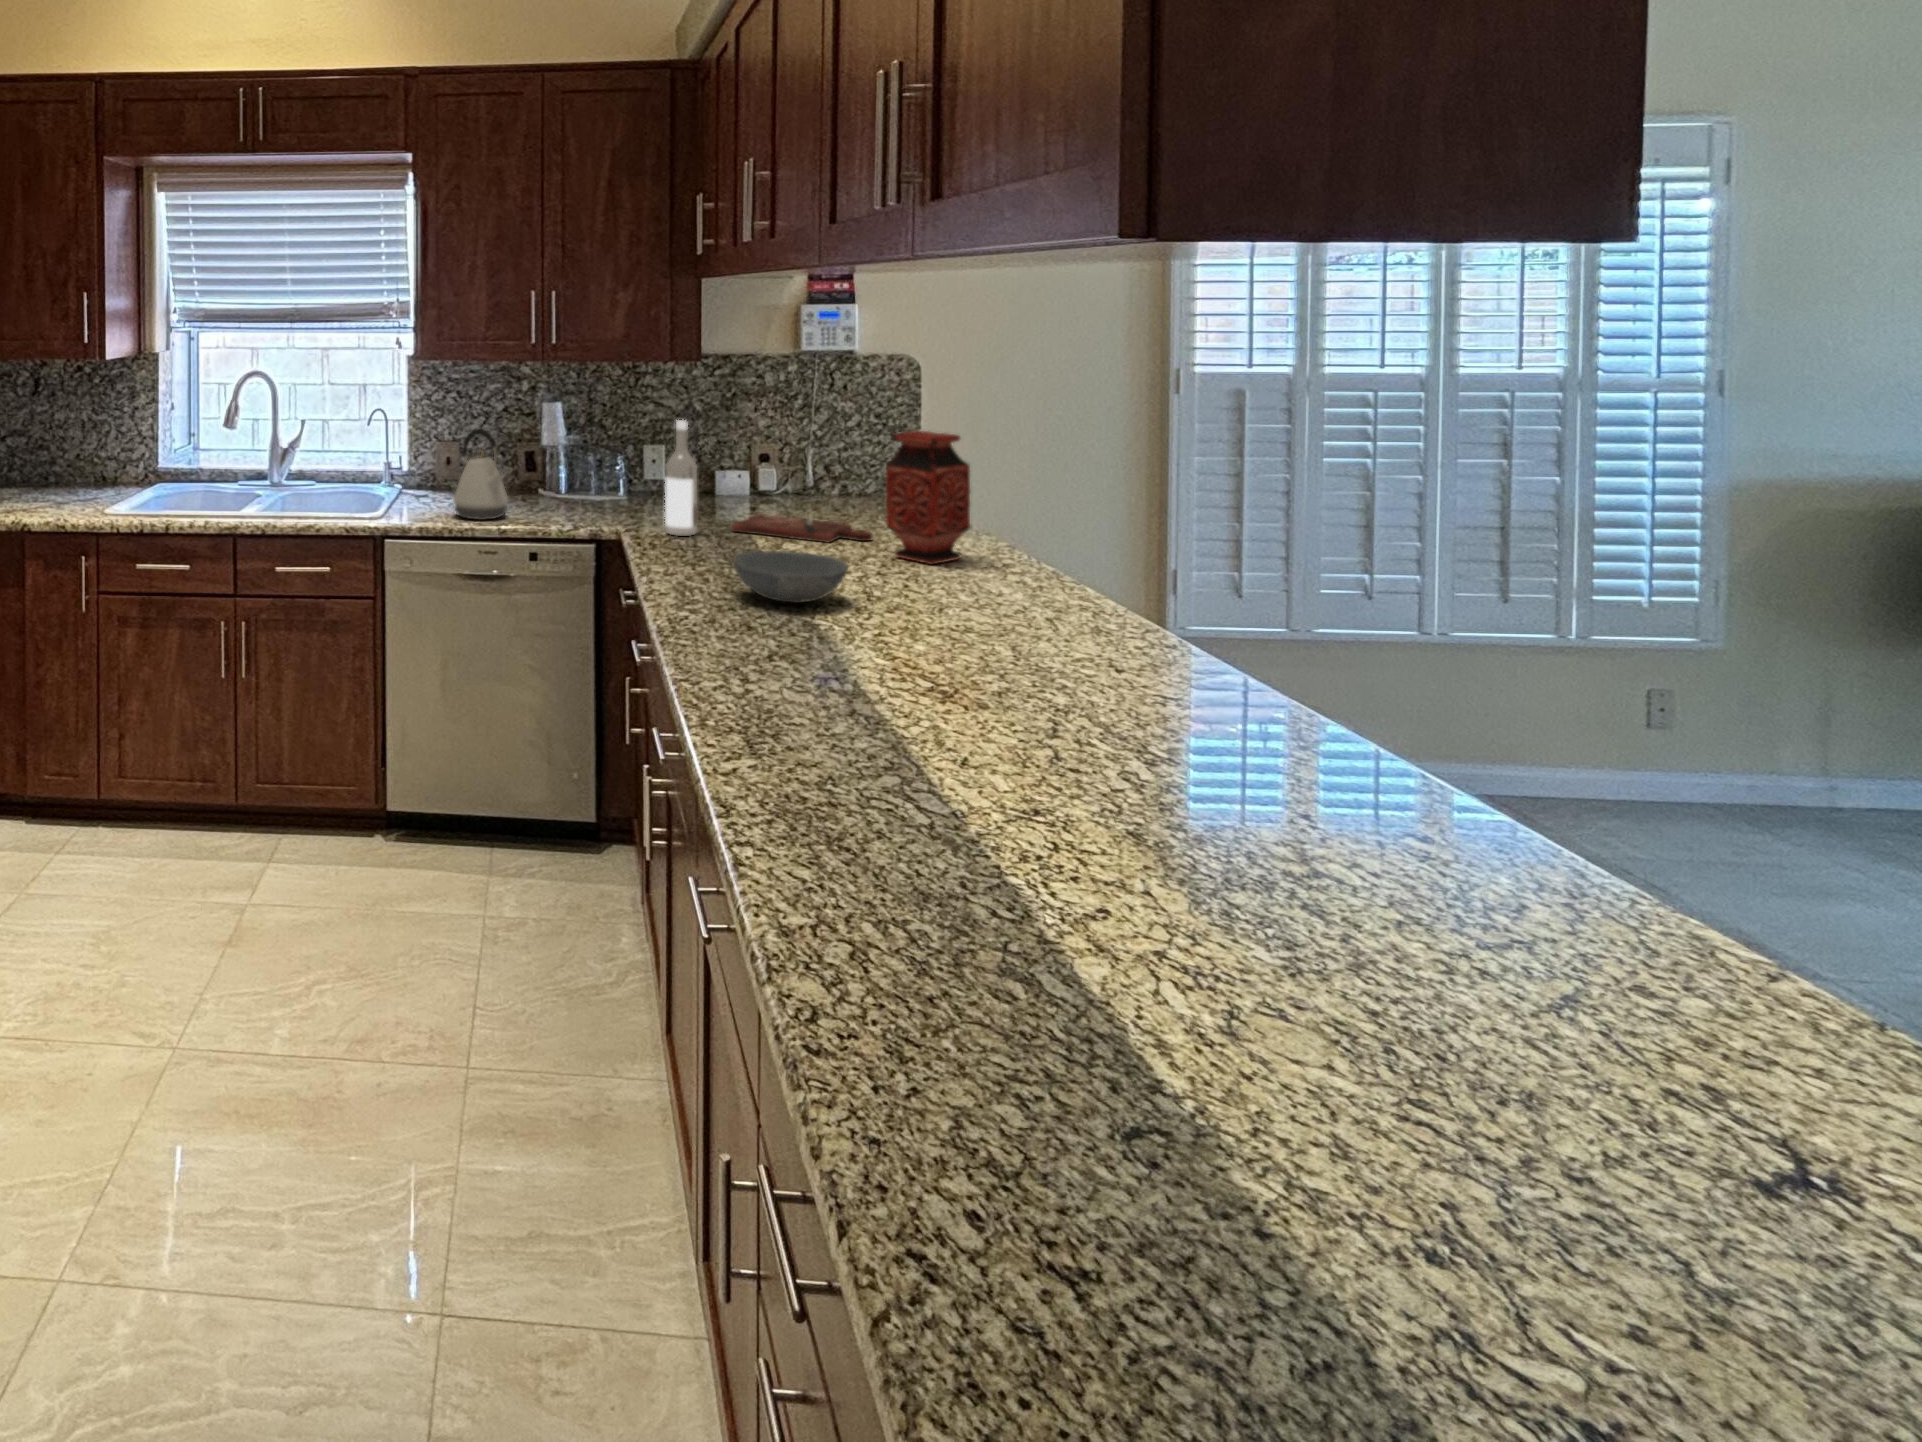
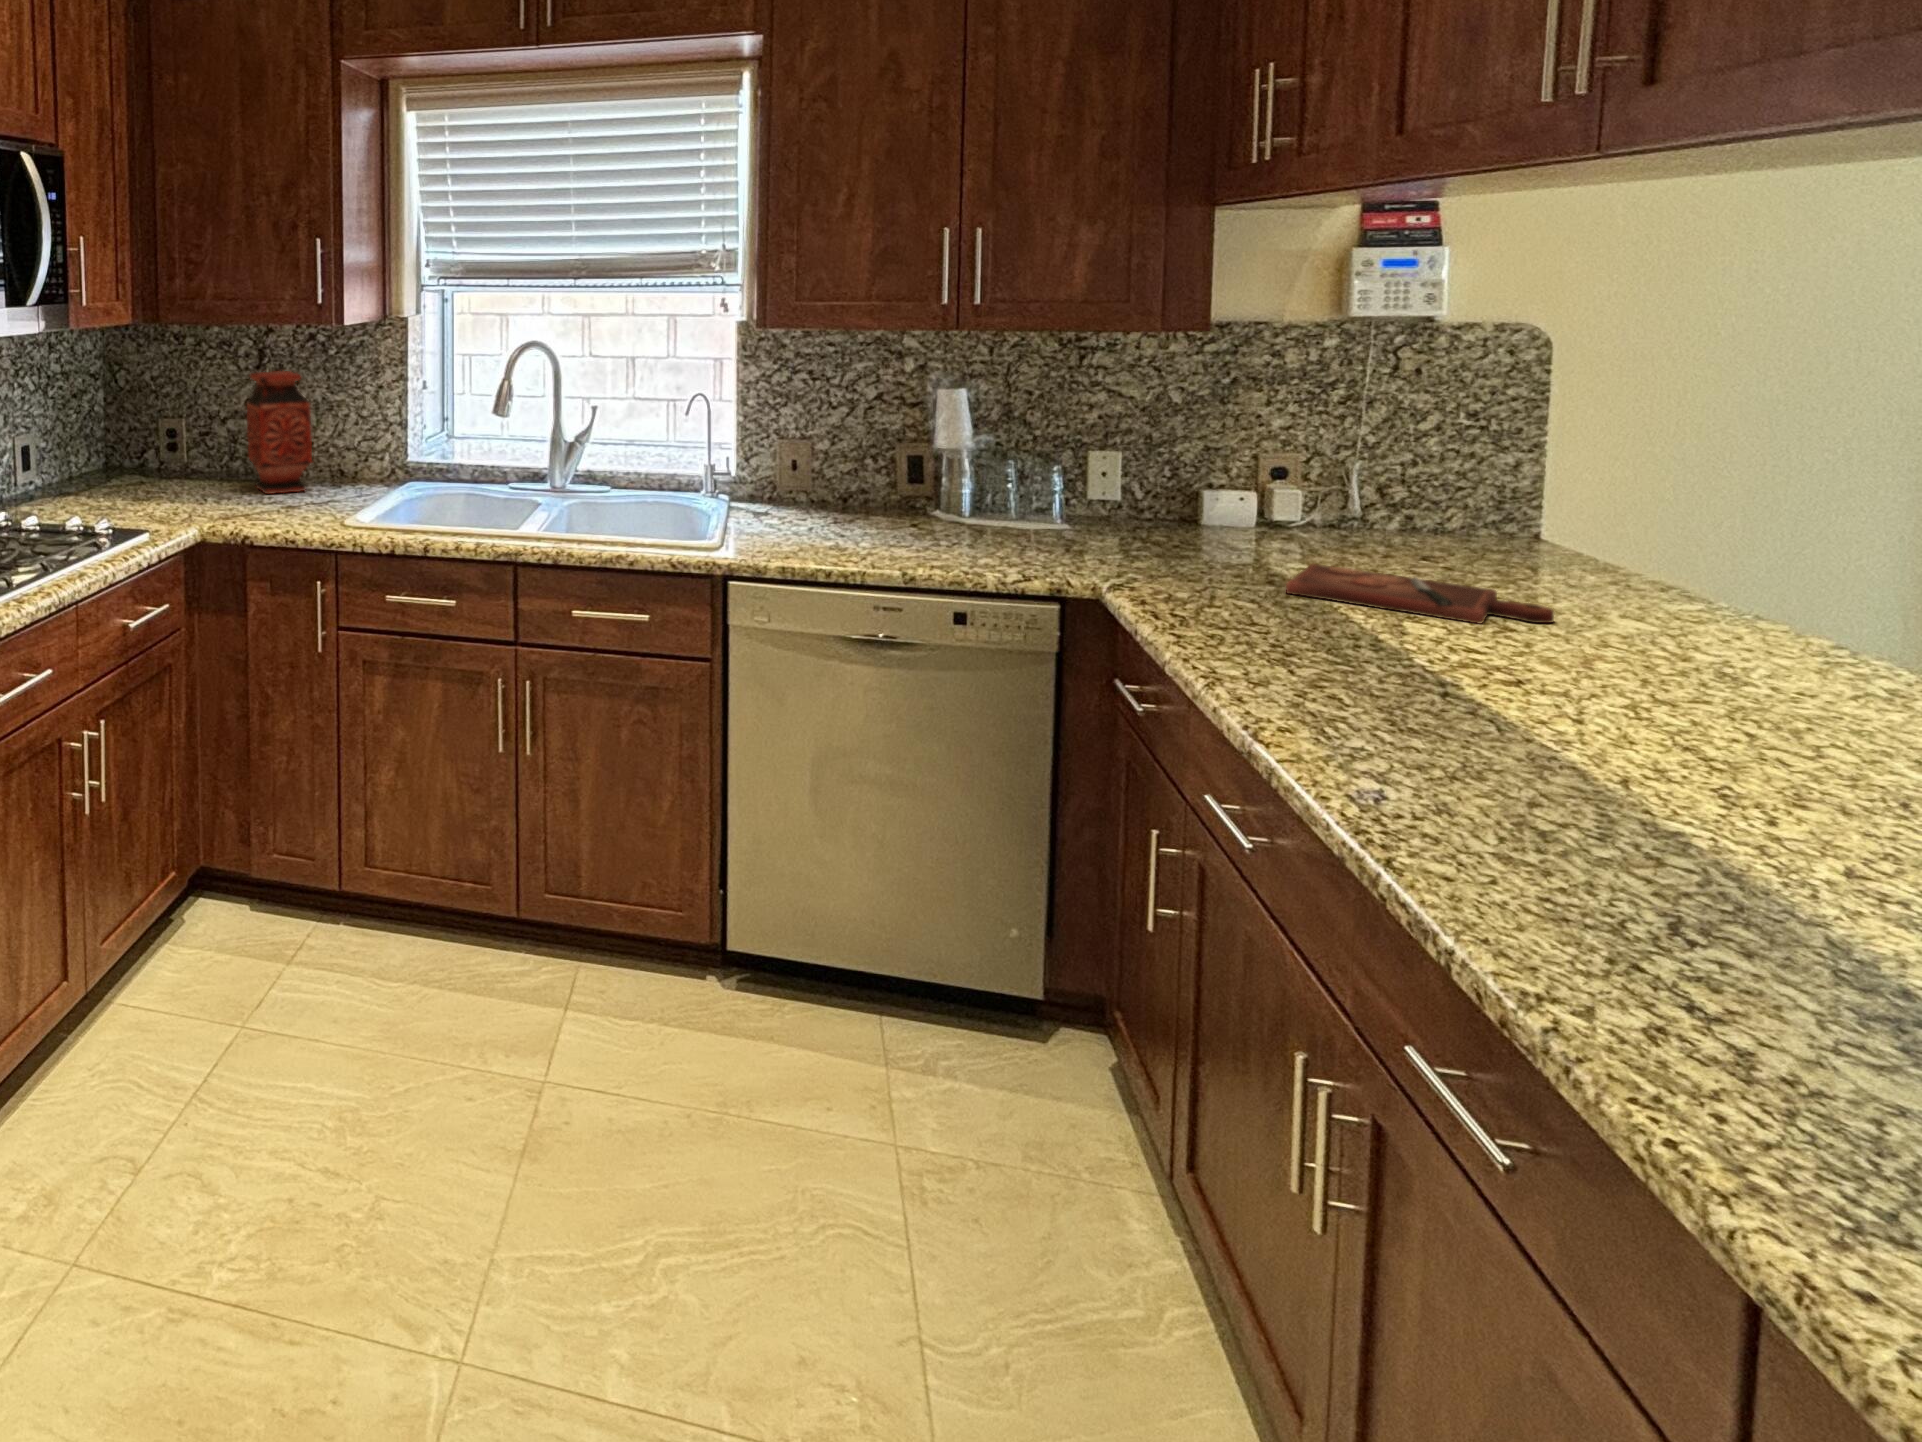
wine bottle: present [665,420,697,536] -> none [1177,422,1237,599]
kettle: present [454,429,508,520] -> none [825,426,909,556]
vase: present [886,431,970,564] -> present [247,371,312,494]
bowl: present [733,551,848,603] -> none [1426,662,1695,772]

